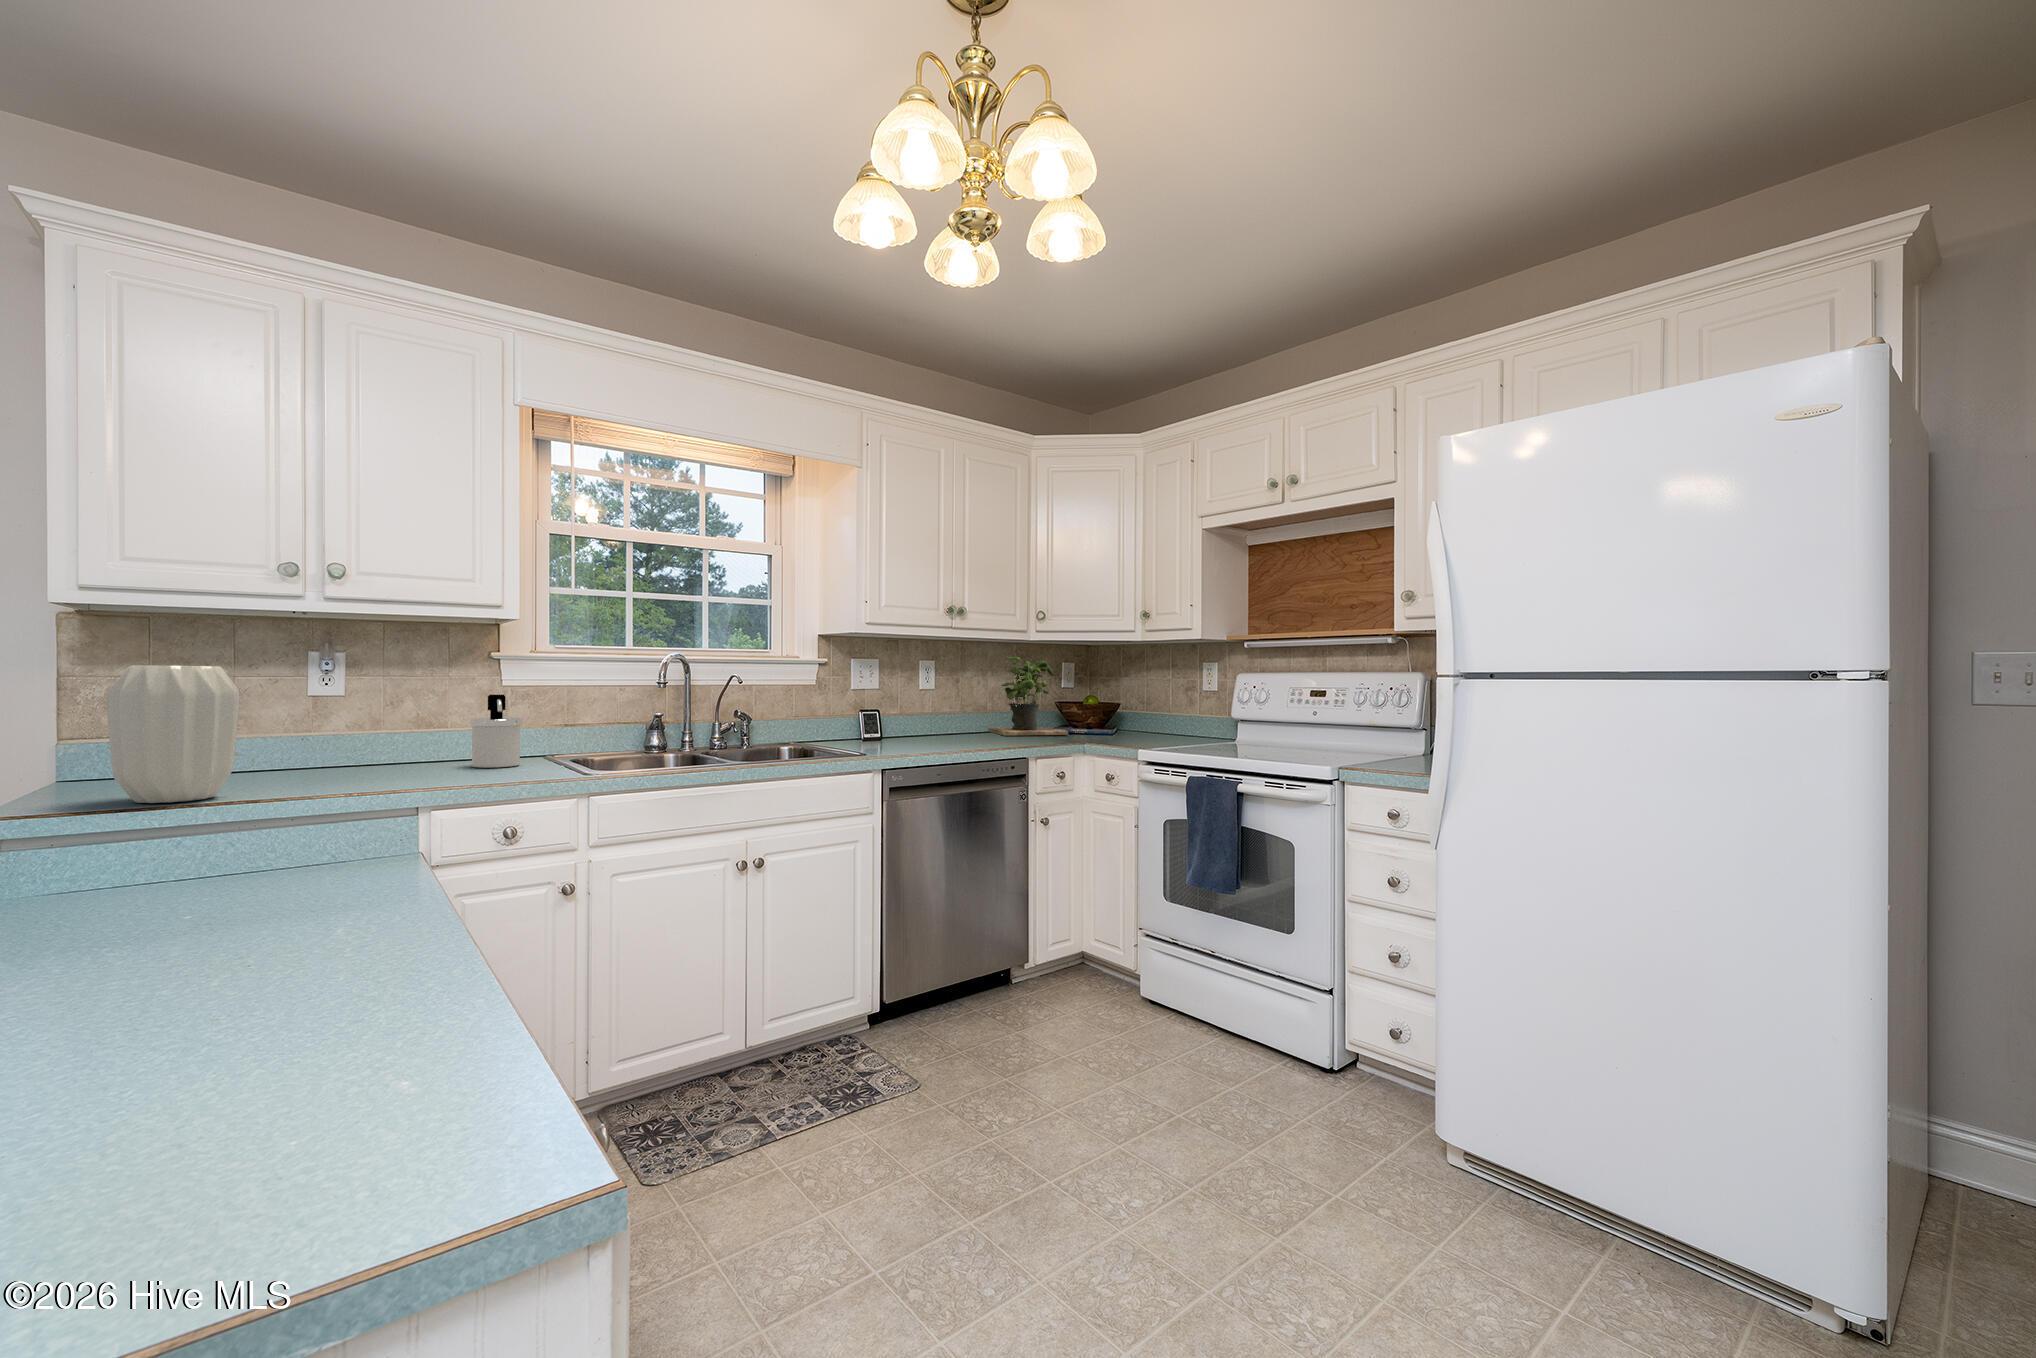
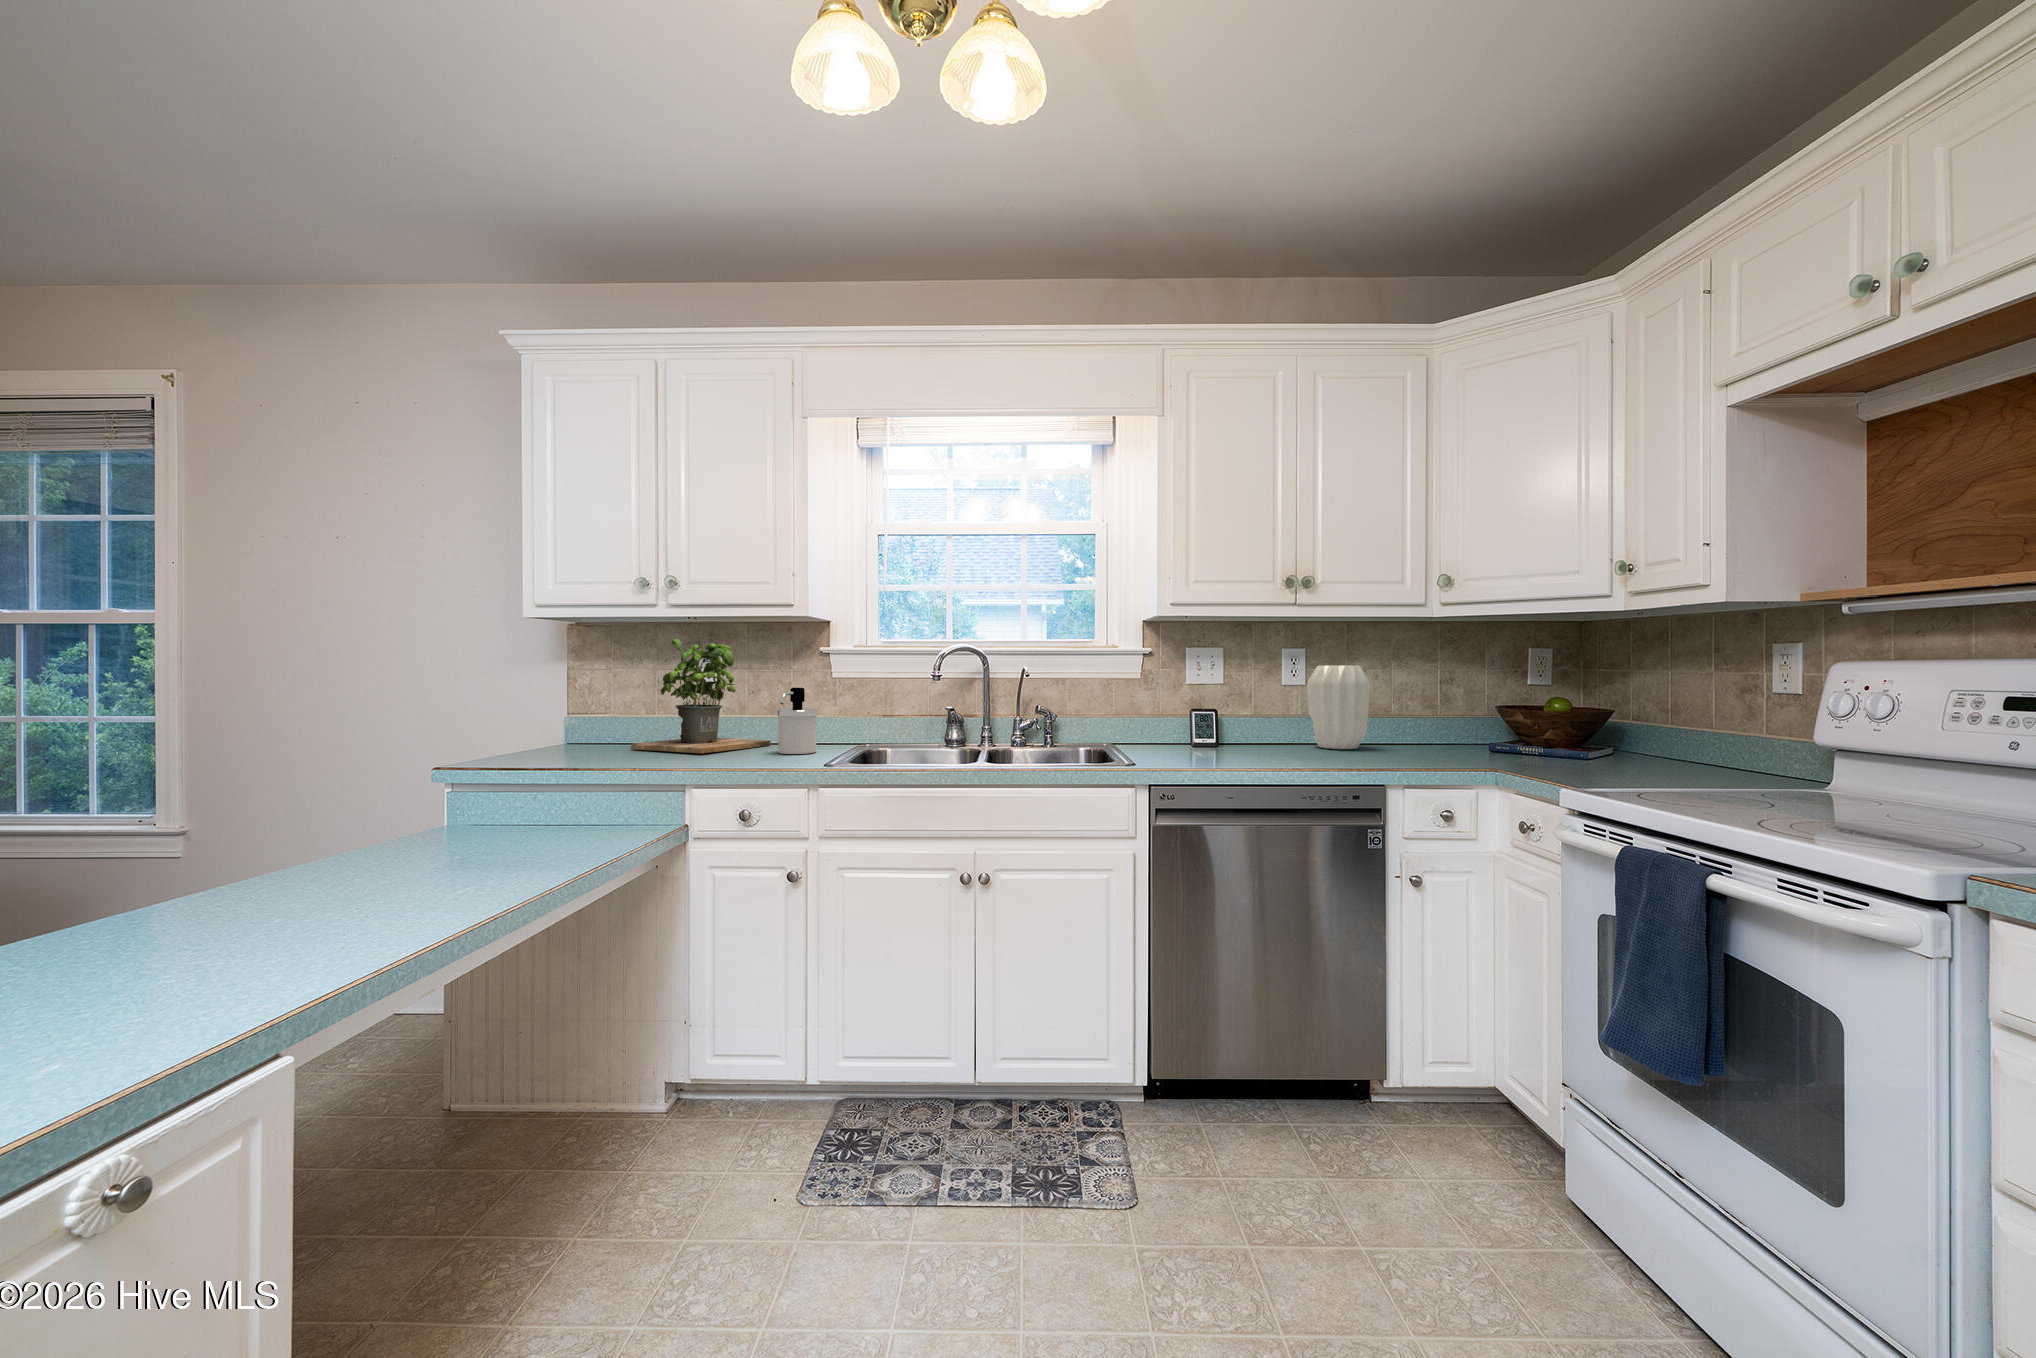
potted plant: present [988,657,1068,736] -> present [631,639,771,753]
vase: present [107,665,239,803] -> present [1307,666,1370,749]

